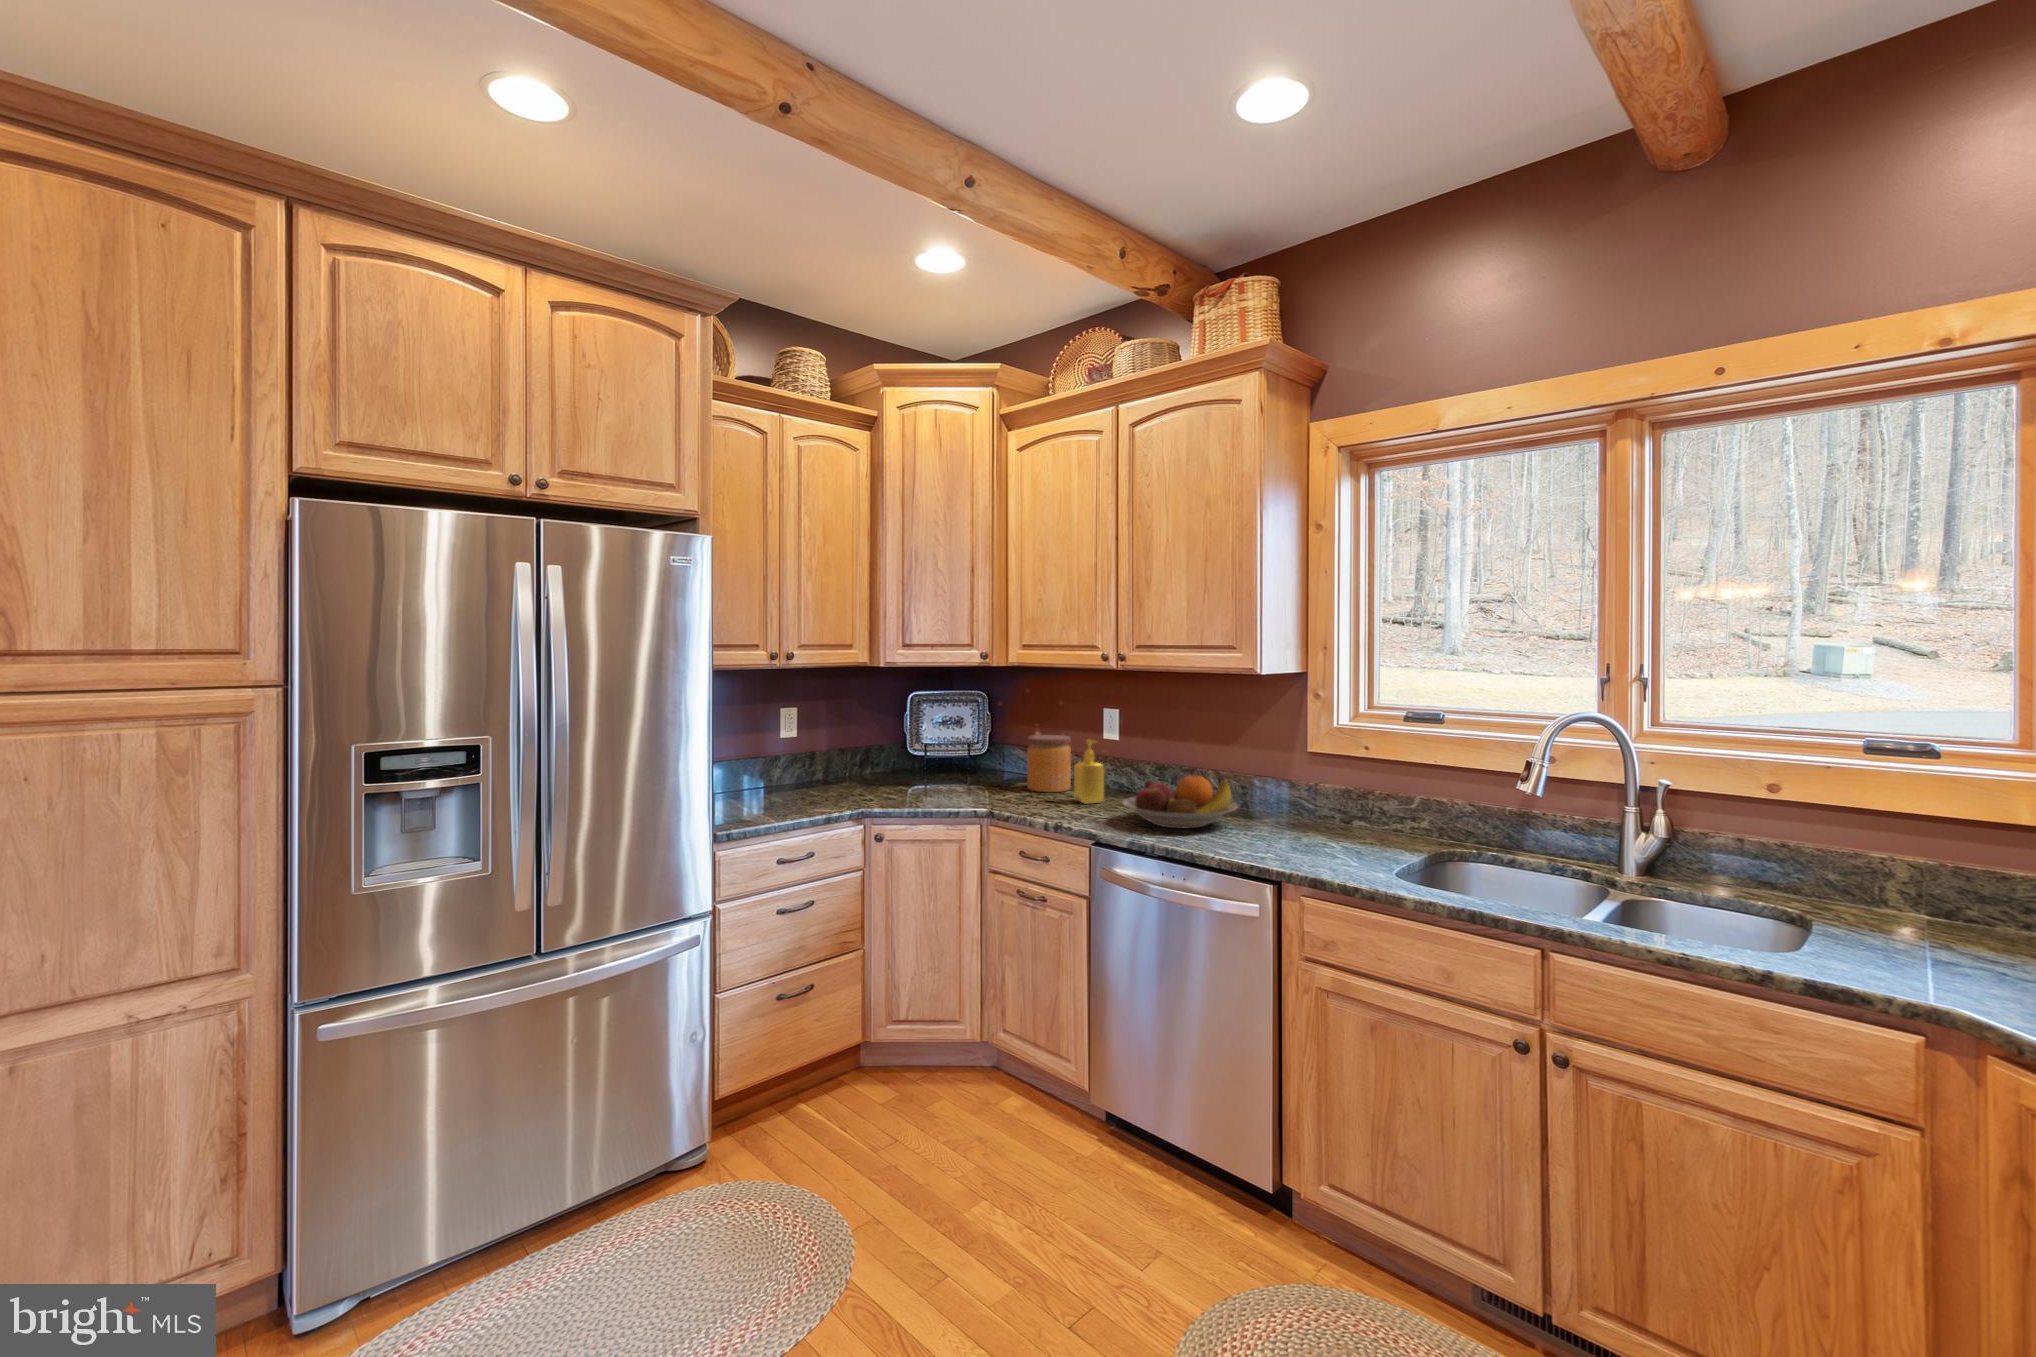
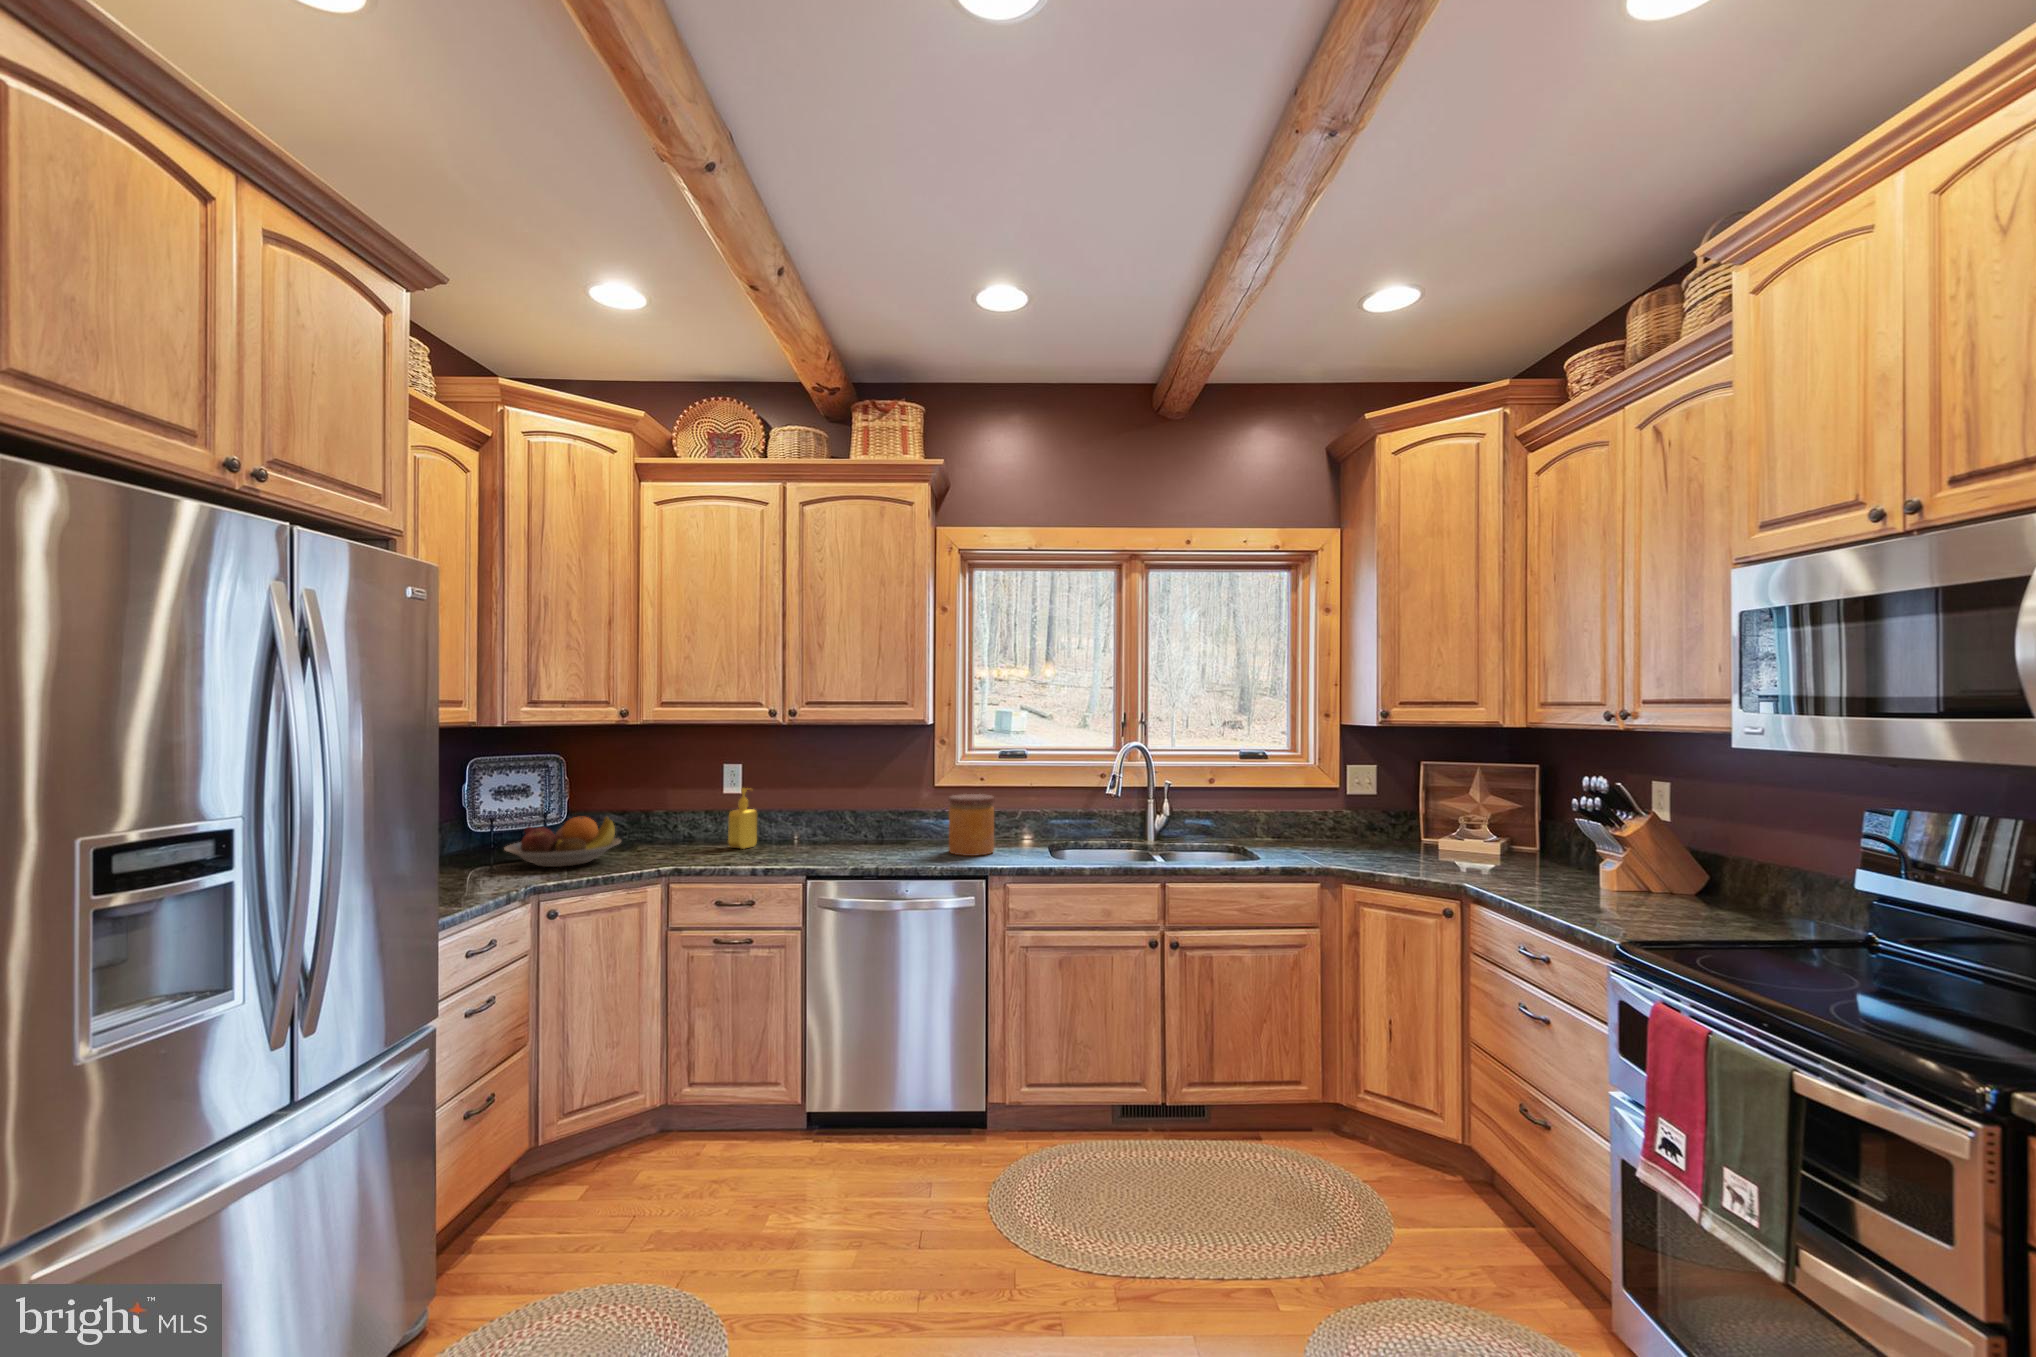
jar: present [1027,735,1071,792] -> present [949,794,995,856]
fruit bowl: present [1122,775,1237,829] -> present [505,816,621,867]

